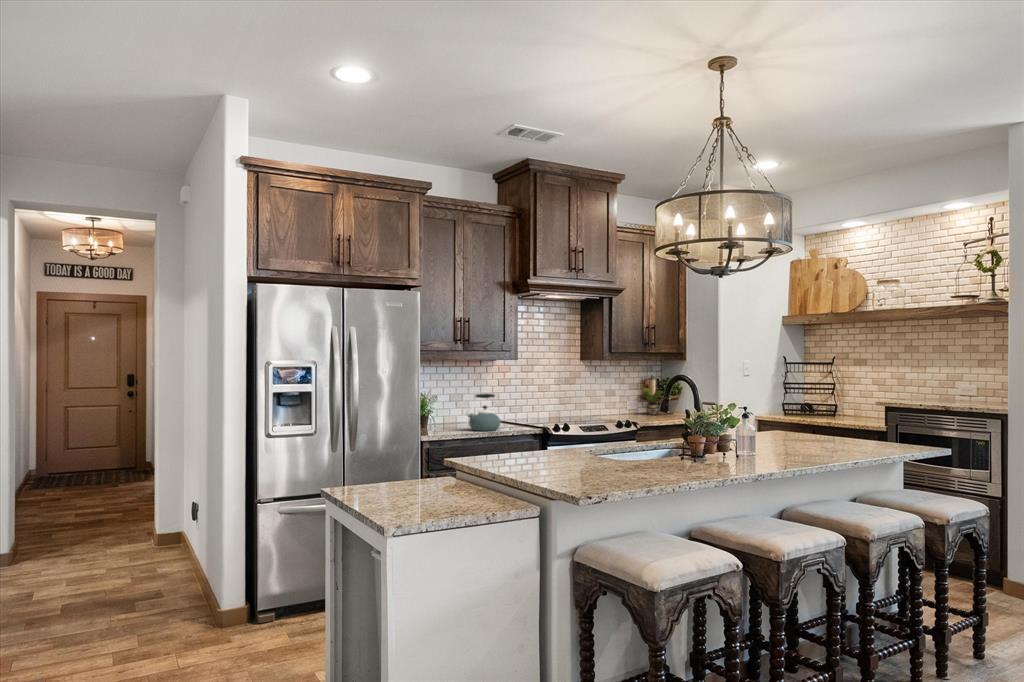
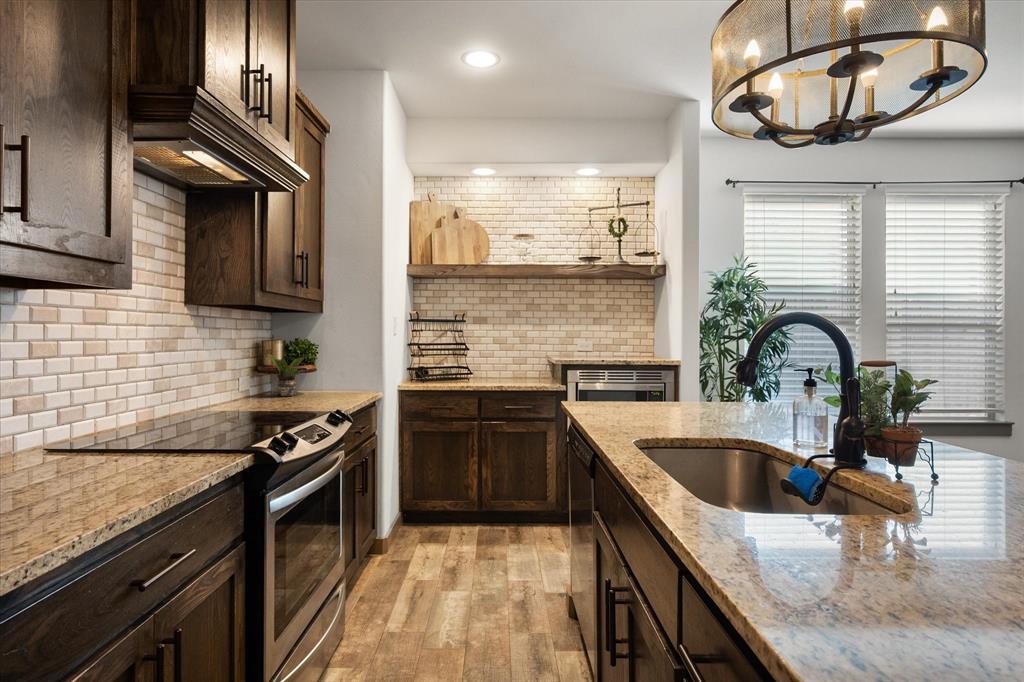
kettle: present [466,394,500,431] -> none [85,367,192,480]

